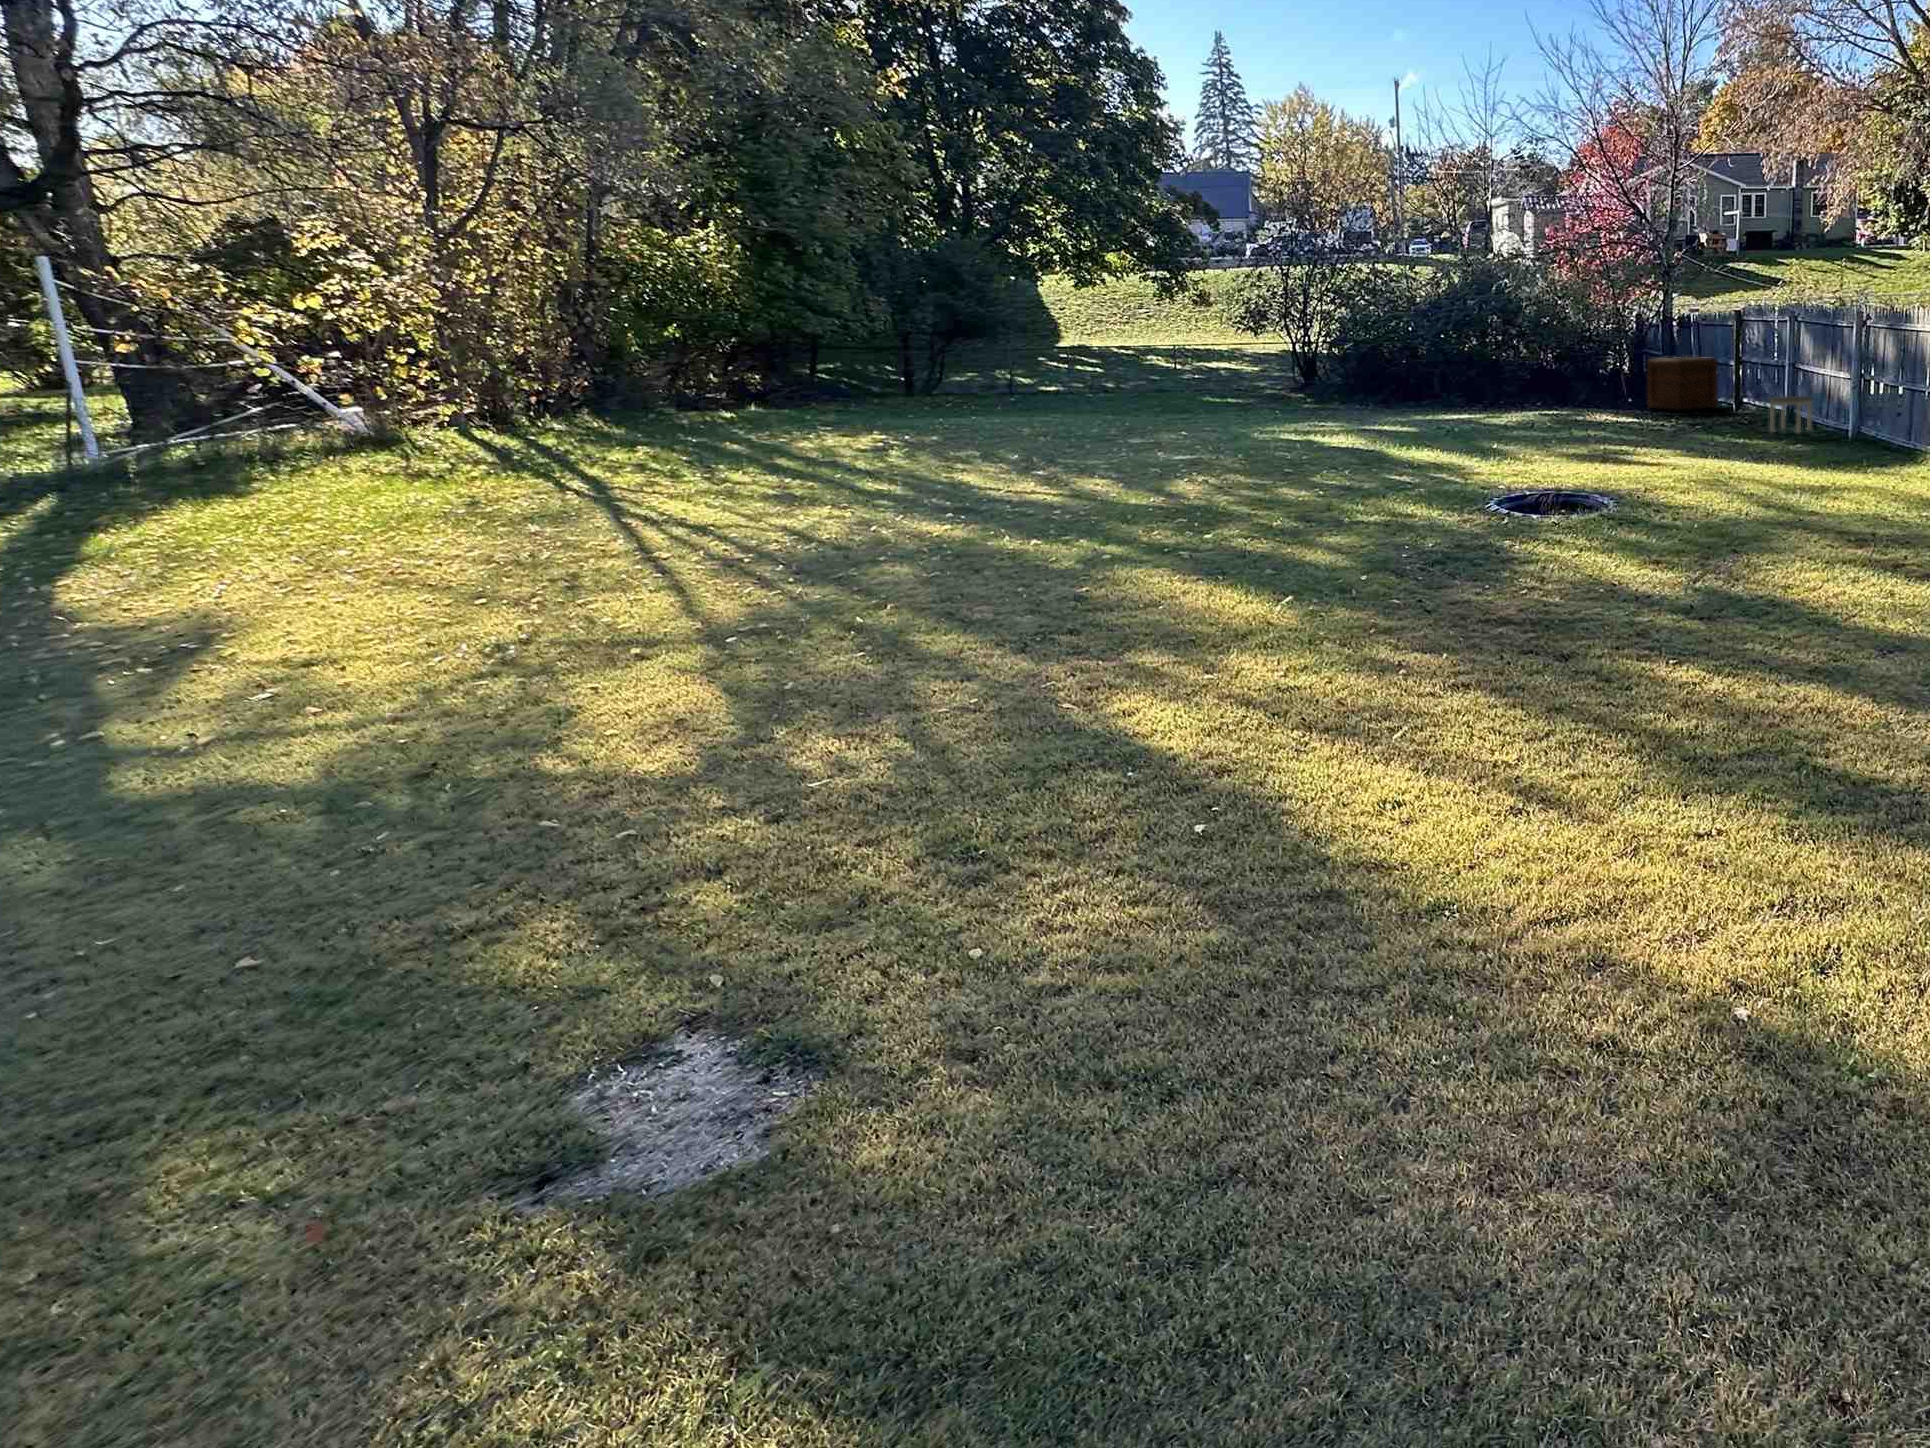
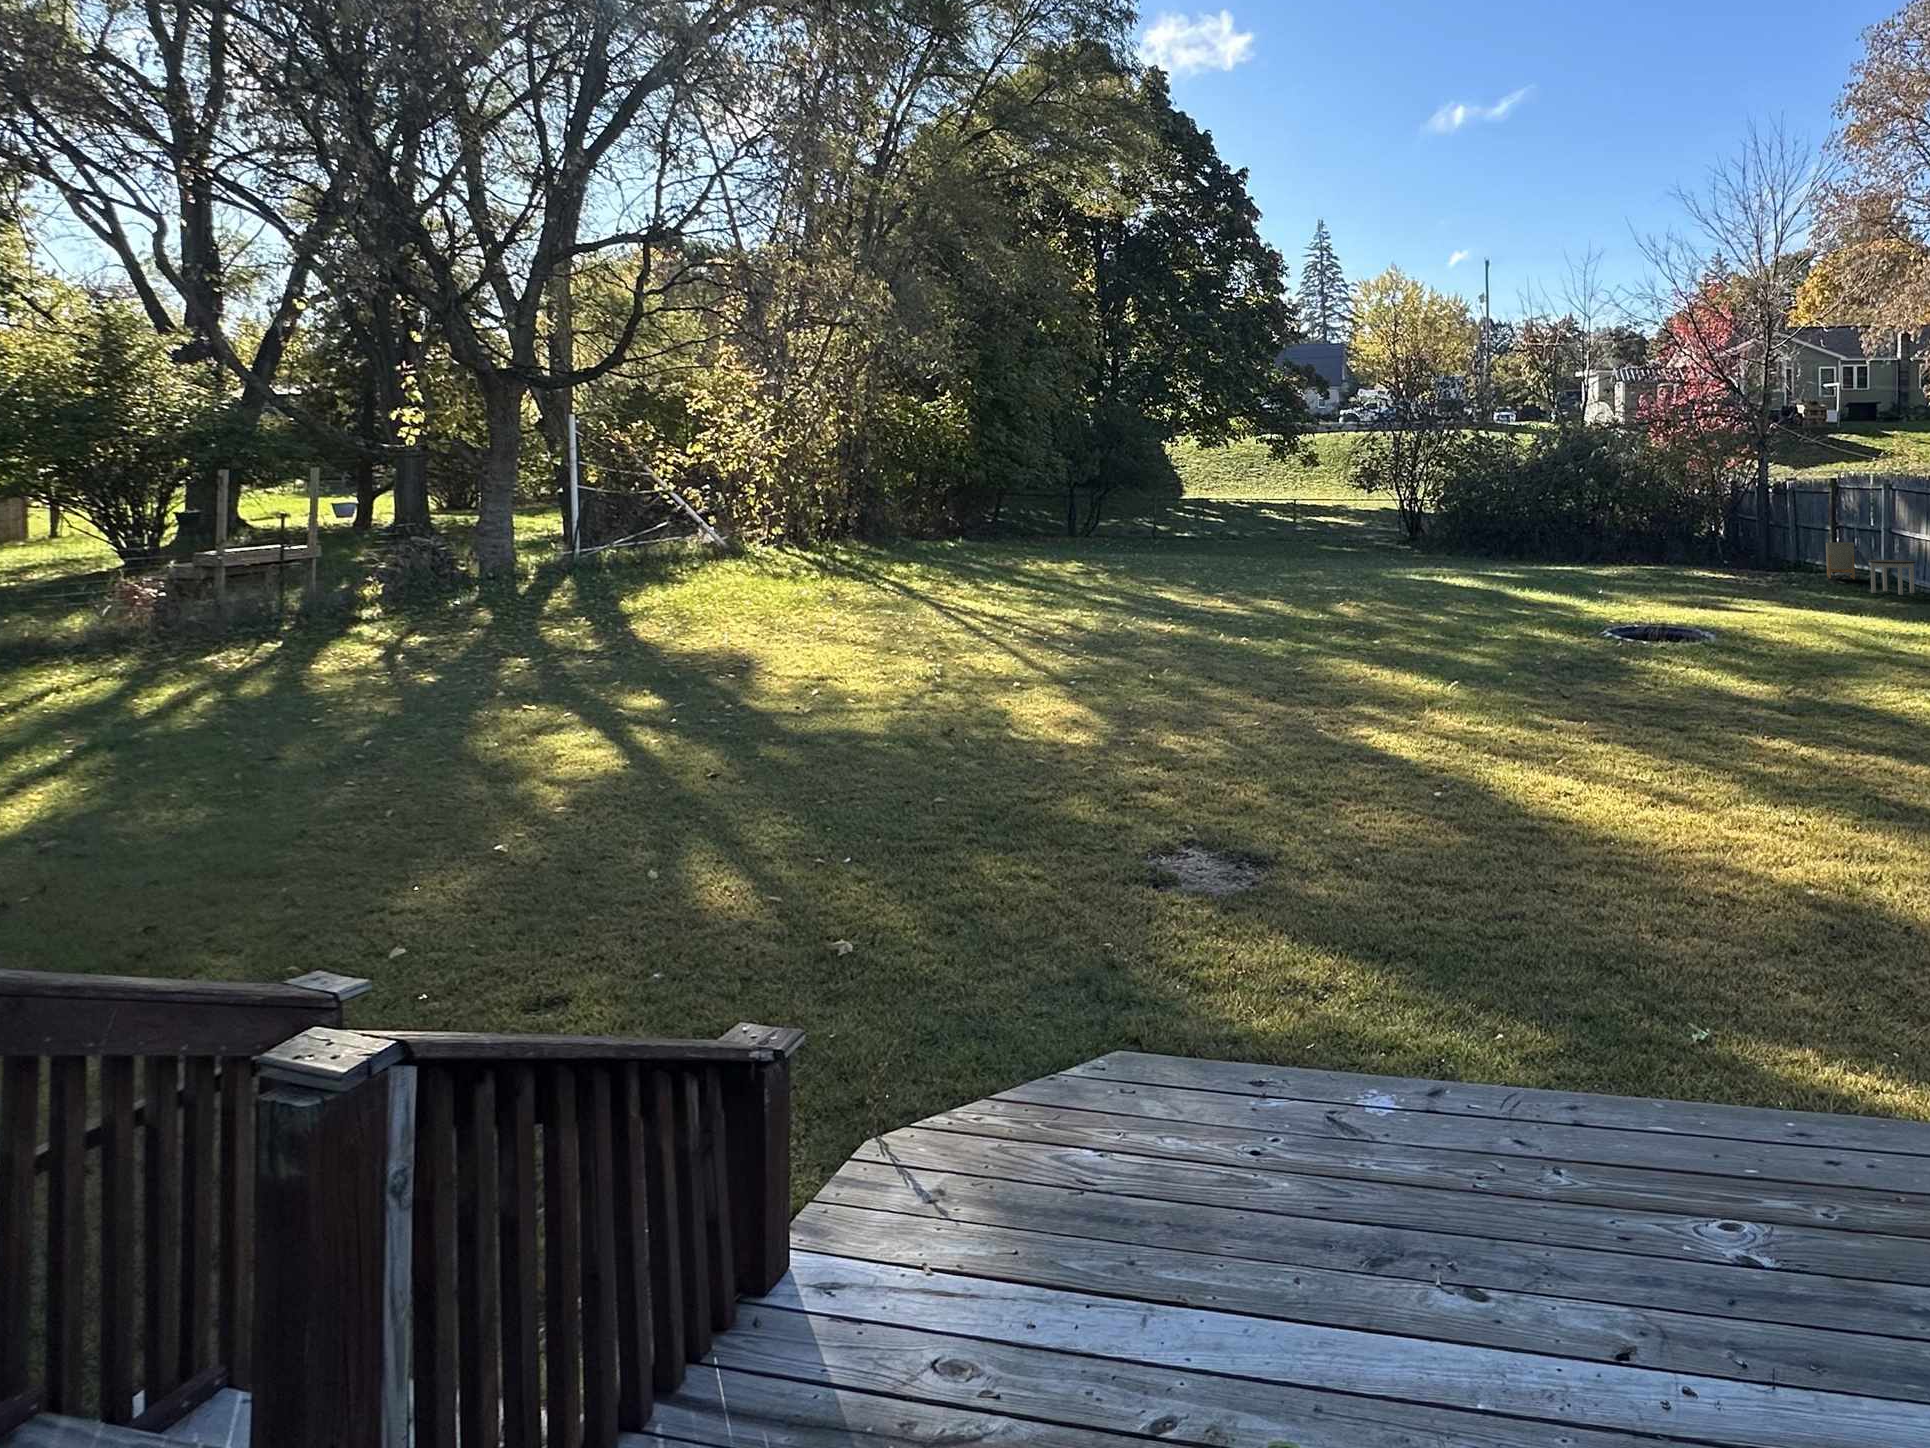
wooden crate: present [1647,357,1718,410] -> none [1747,522,1820,572]
planter: none [1725,378,1752,416] -> present [1826,542,1855,579]

